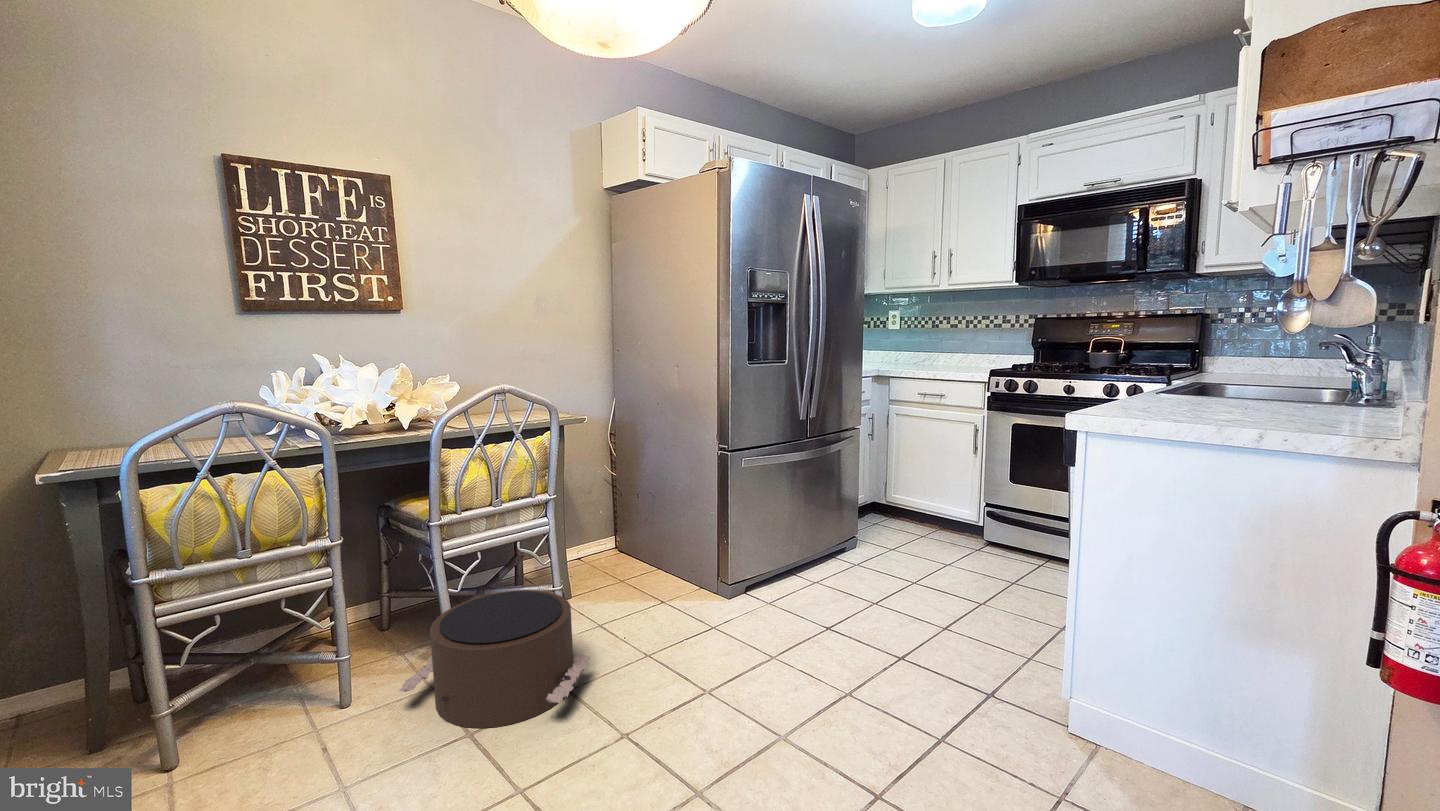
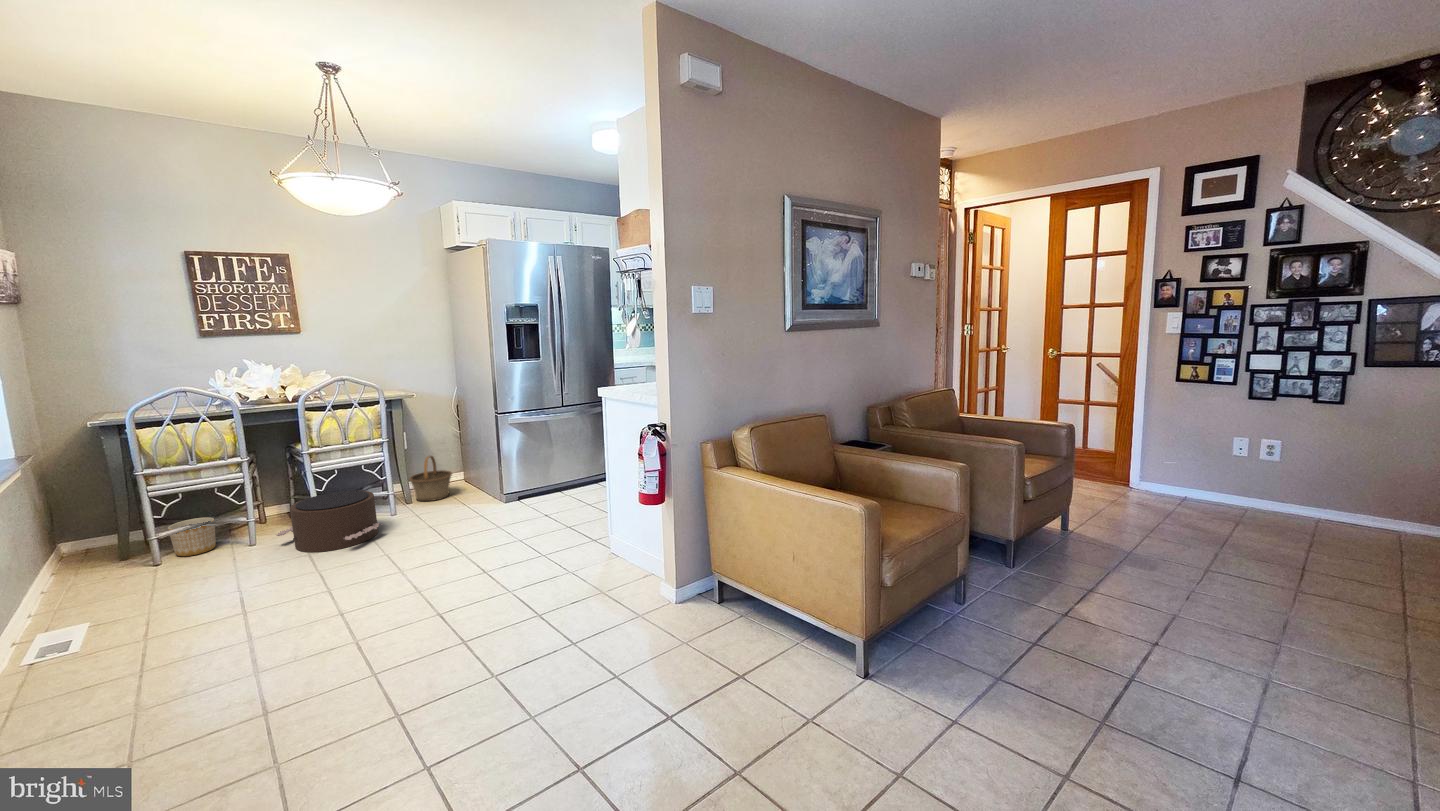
basket: none [566,517,631,595] -> present [409,456,452,501]
planter: none [189,655,276,744] -> present [168,517,216,556]

